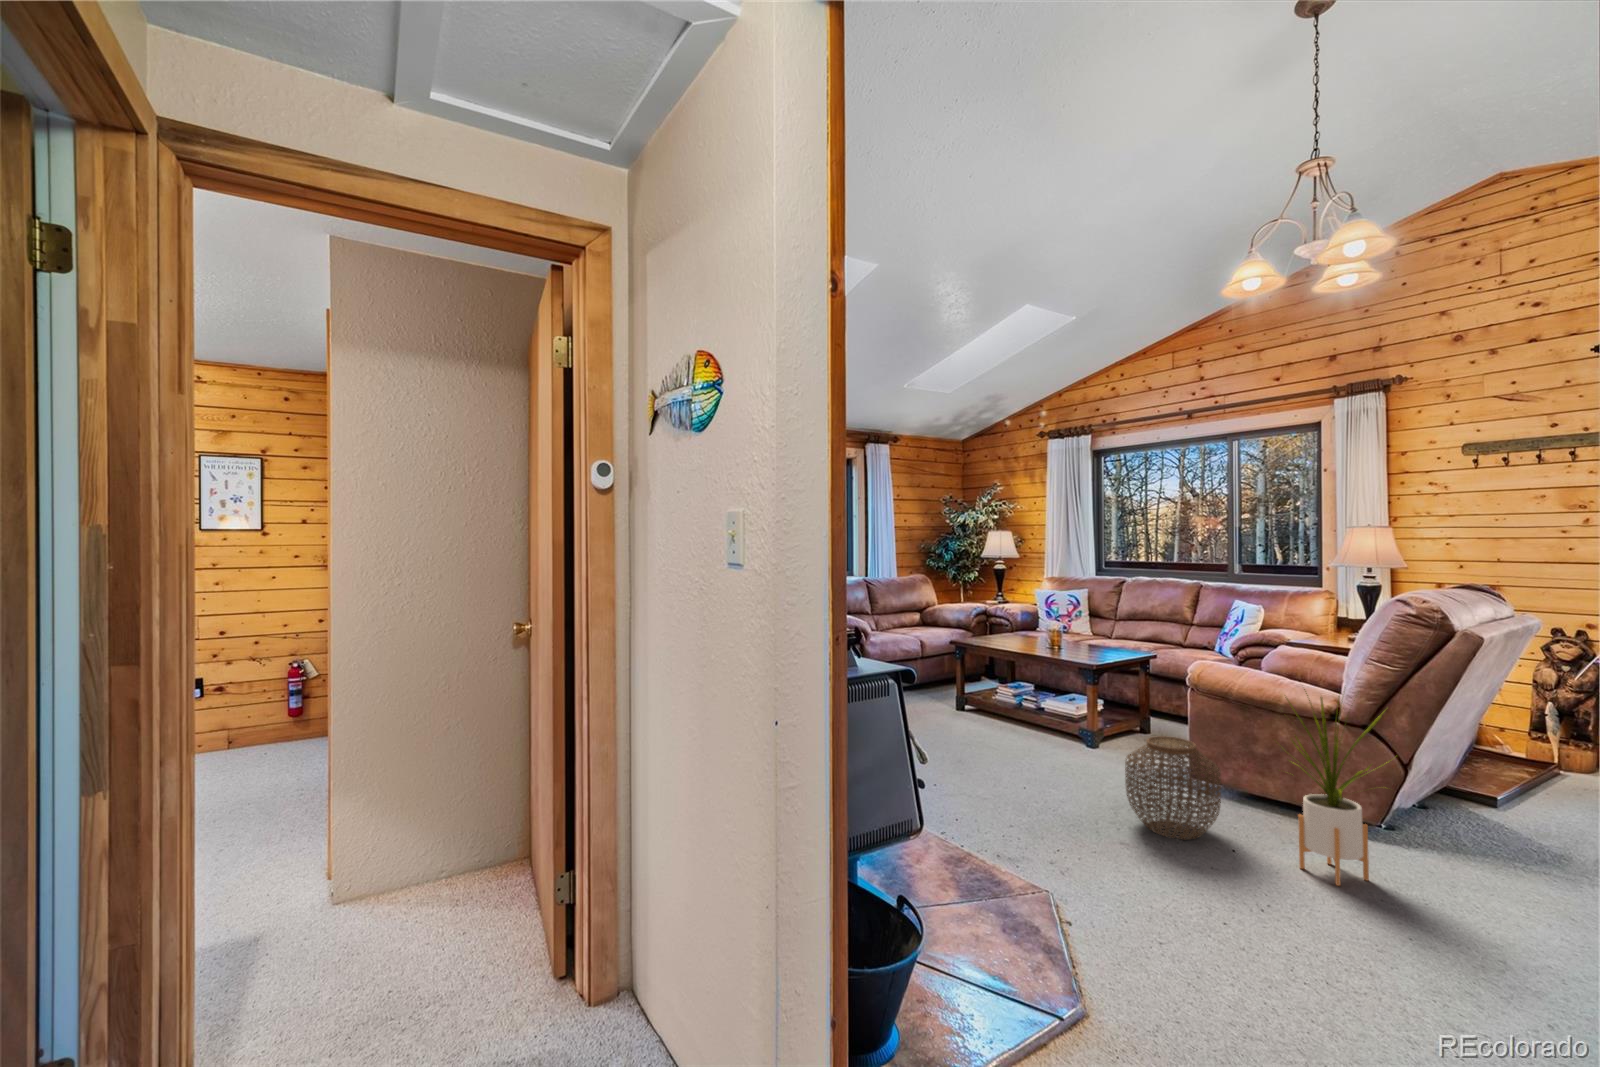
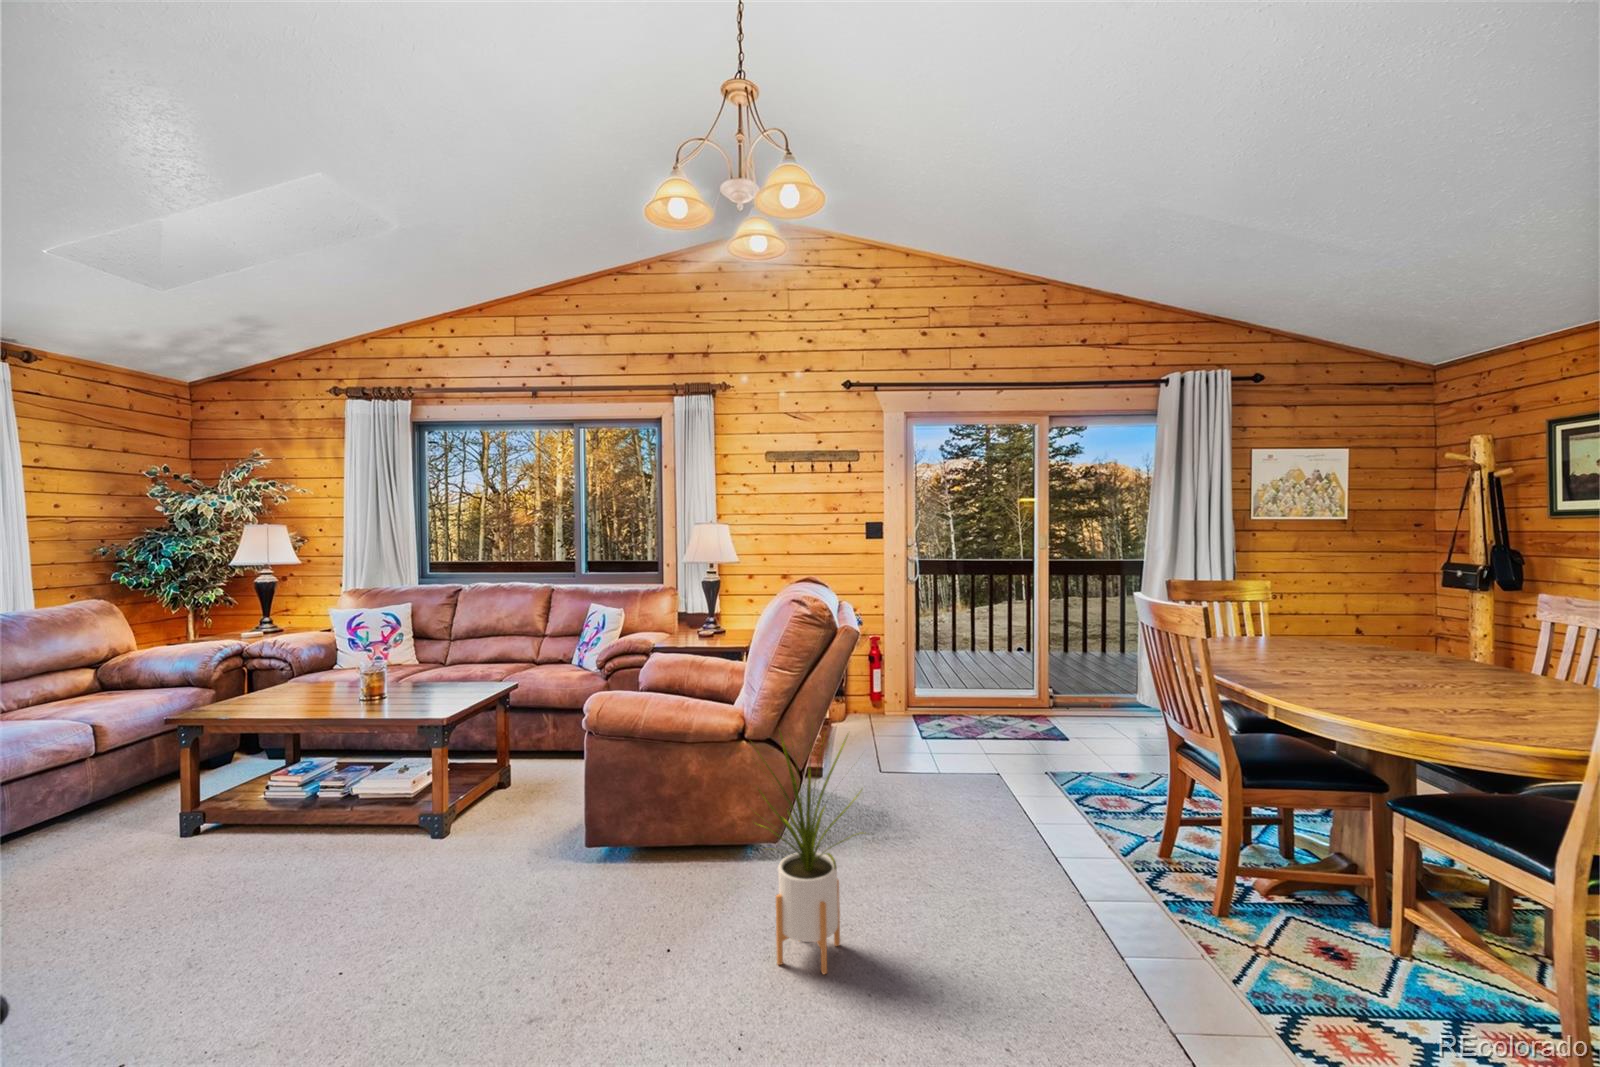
woven basket: present [1125,736,1221,839] -> none [548,831,681,999]

